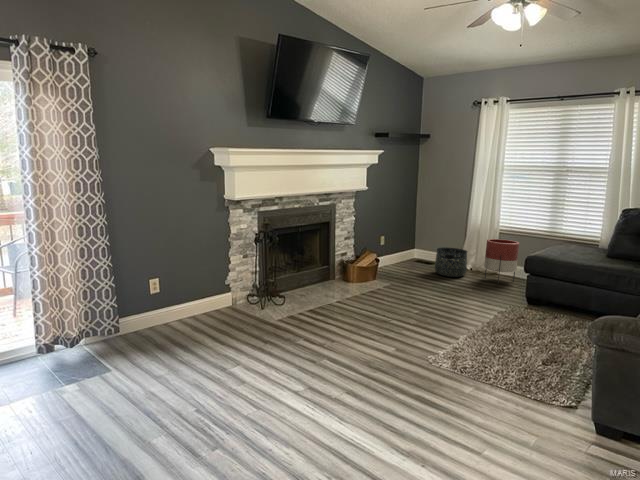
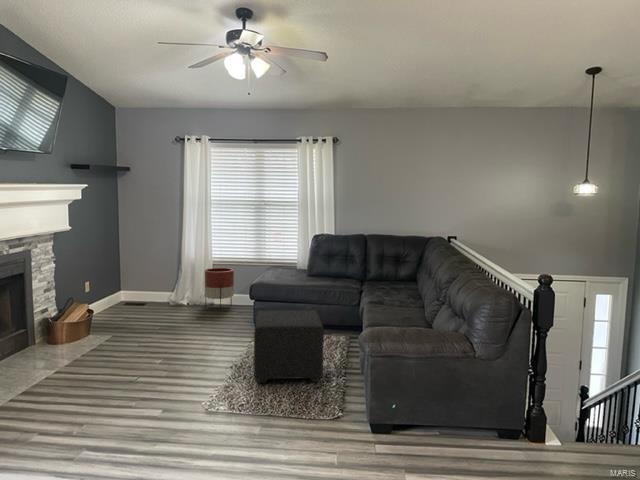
basket: present [435,248,467,277] -> none [155,282,188,312]
ottoman: none [489,283,588,374] -> present [254,310,324,383]

